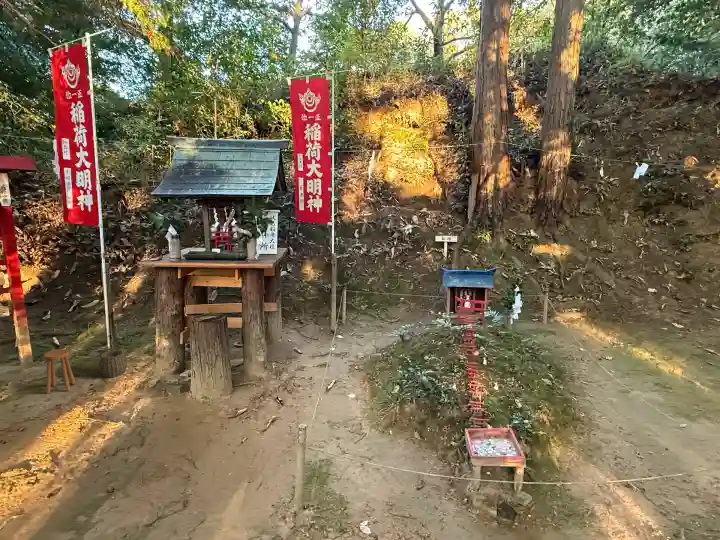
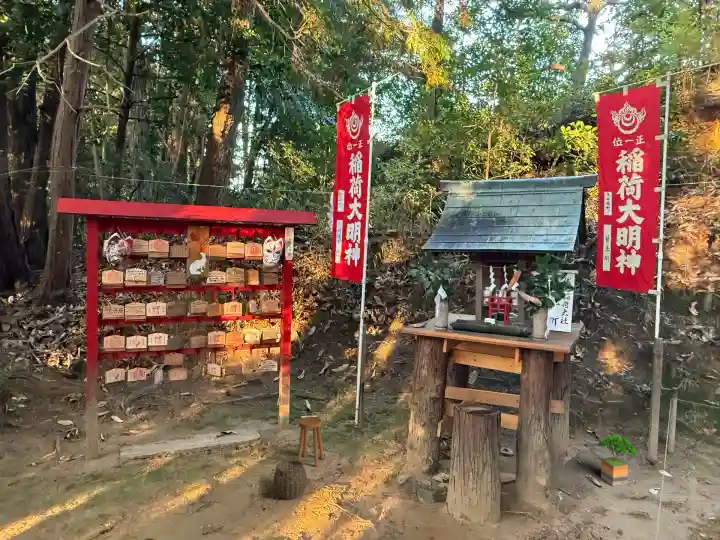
potted tree: none [298,322,322,355] -> present [598,435,637,486]
woven basket: present [99,350,127,377] -> present [273,460,307,499]

